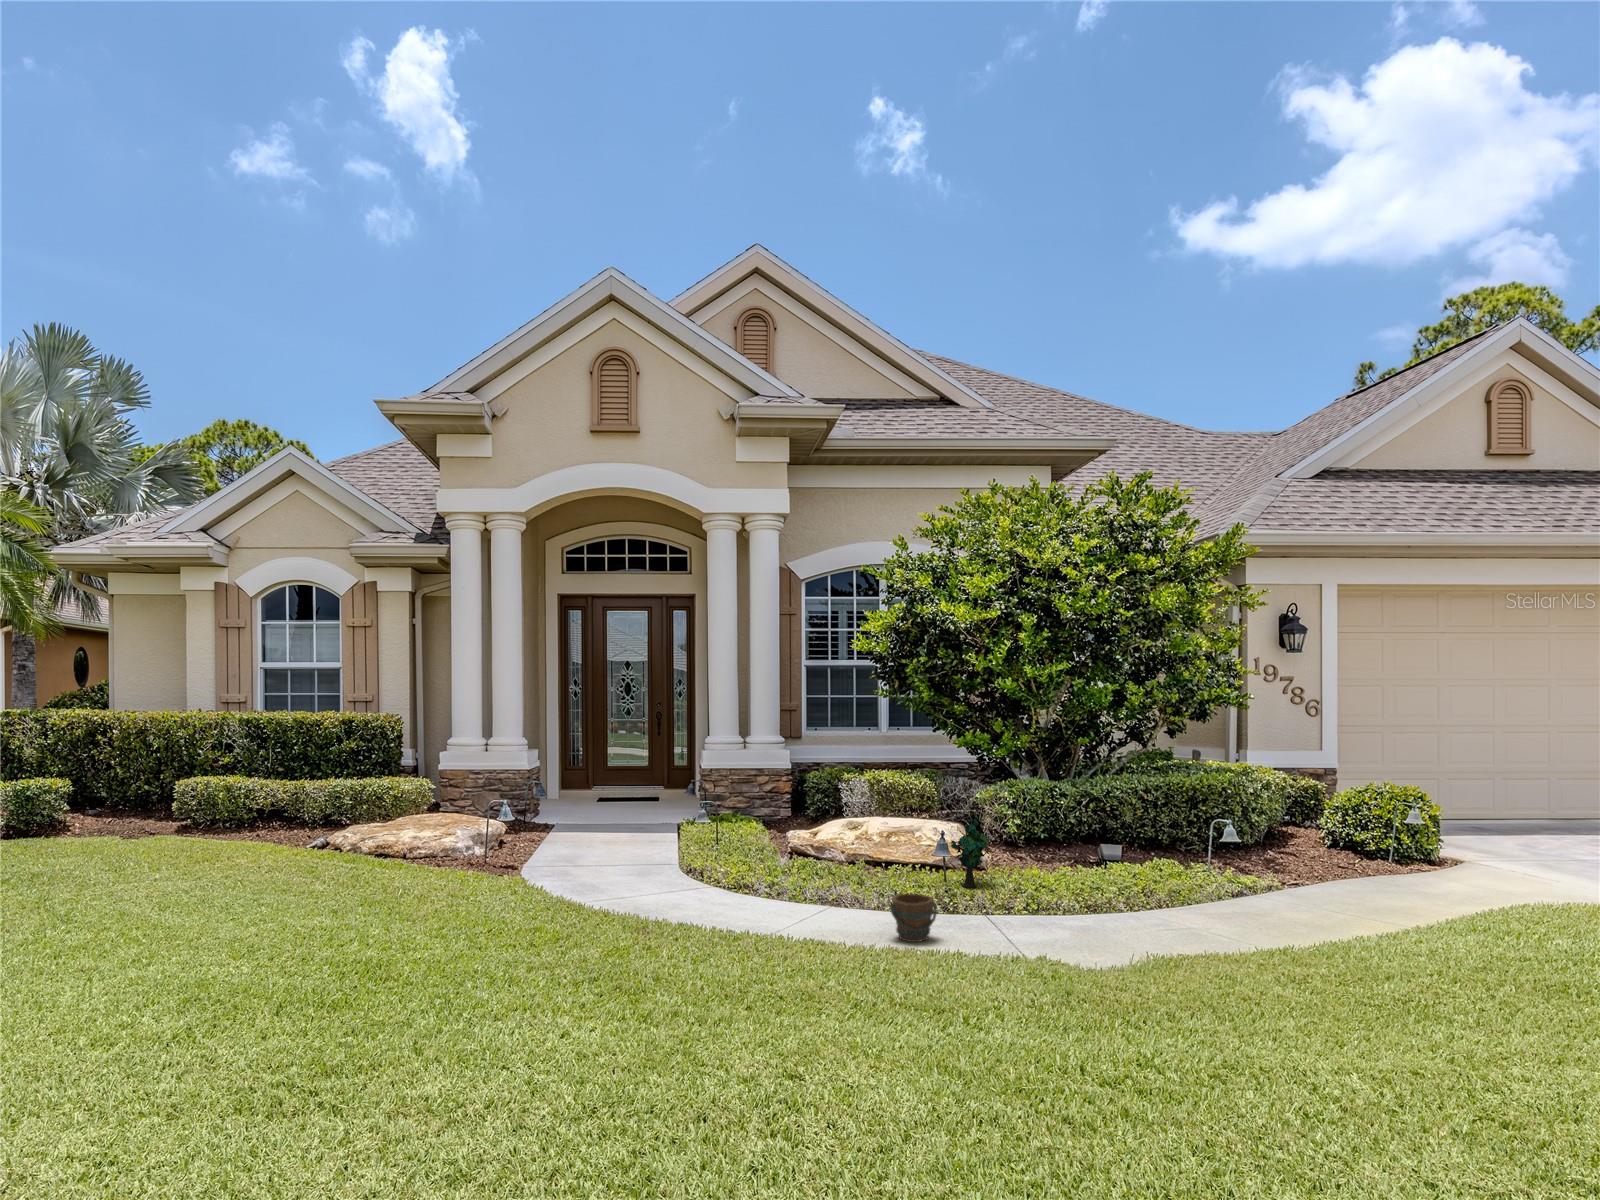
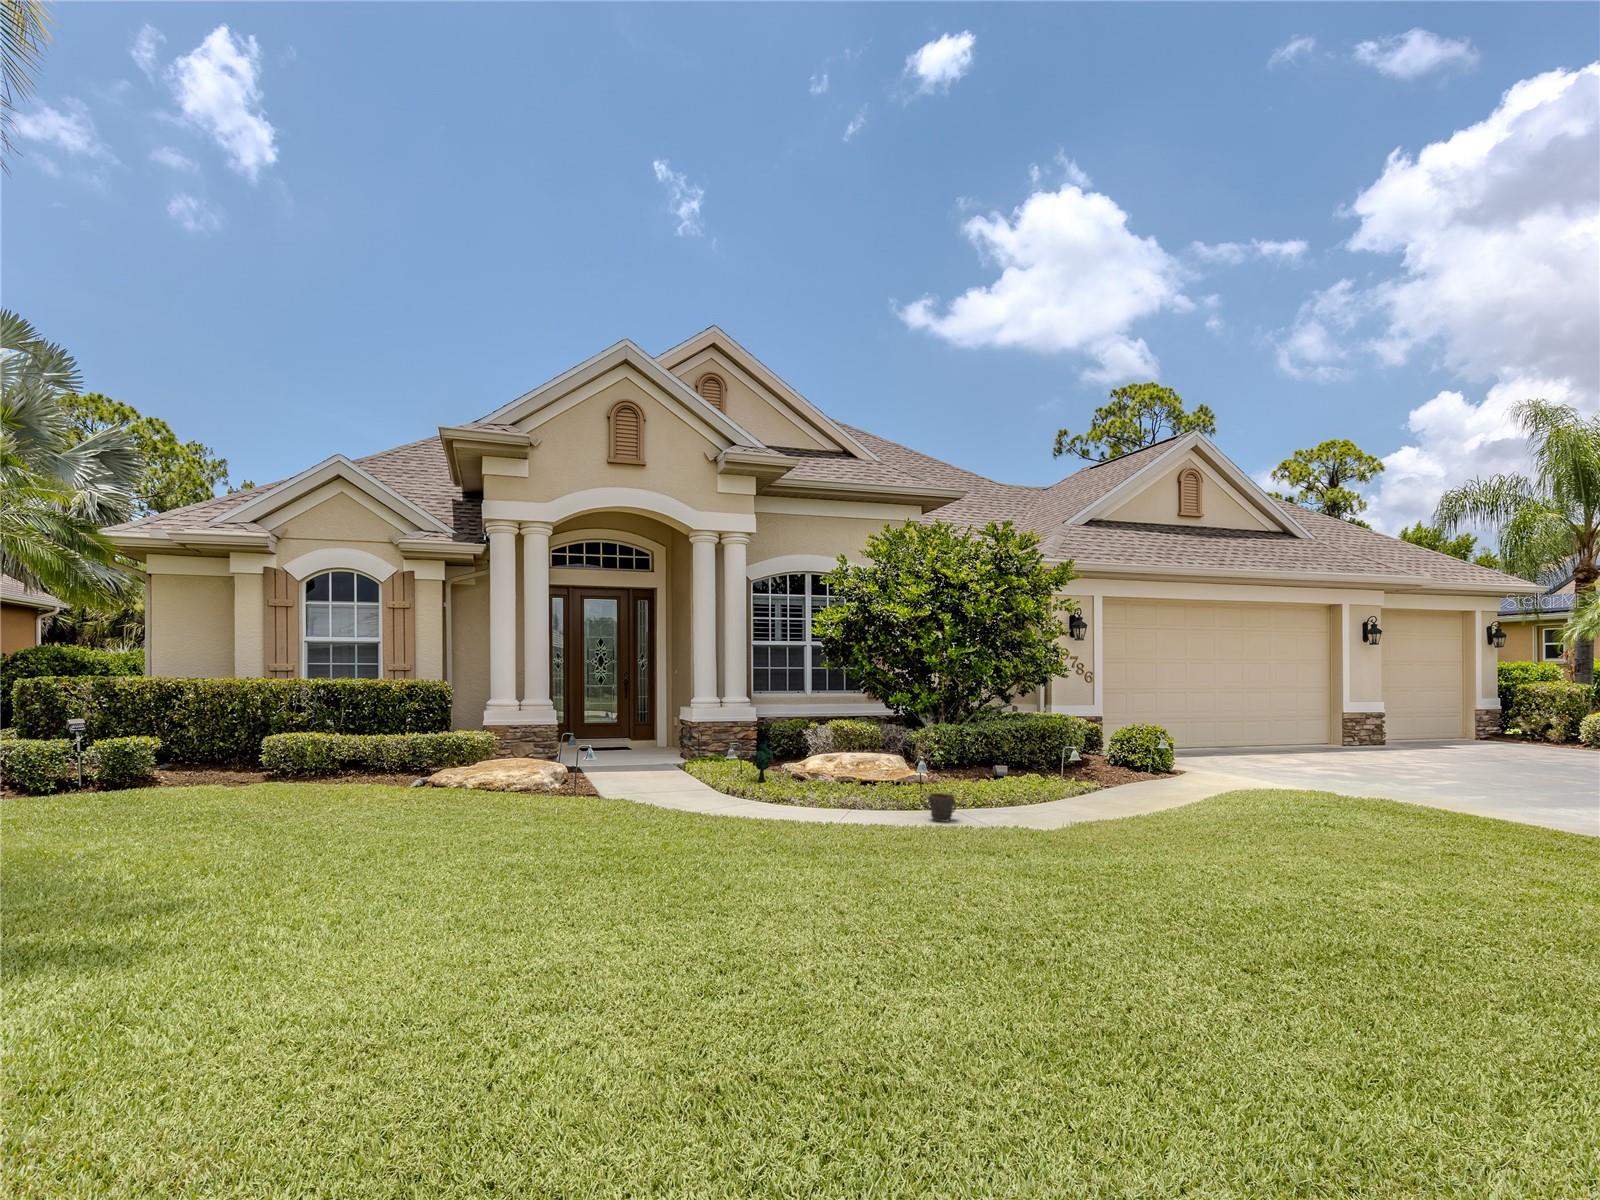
decorative plant: present [951,818,989,888] -> present [751,740,773,782]

